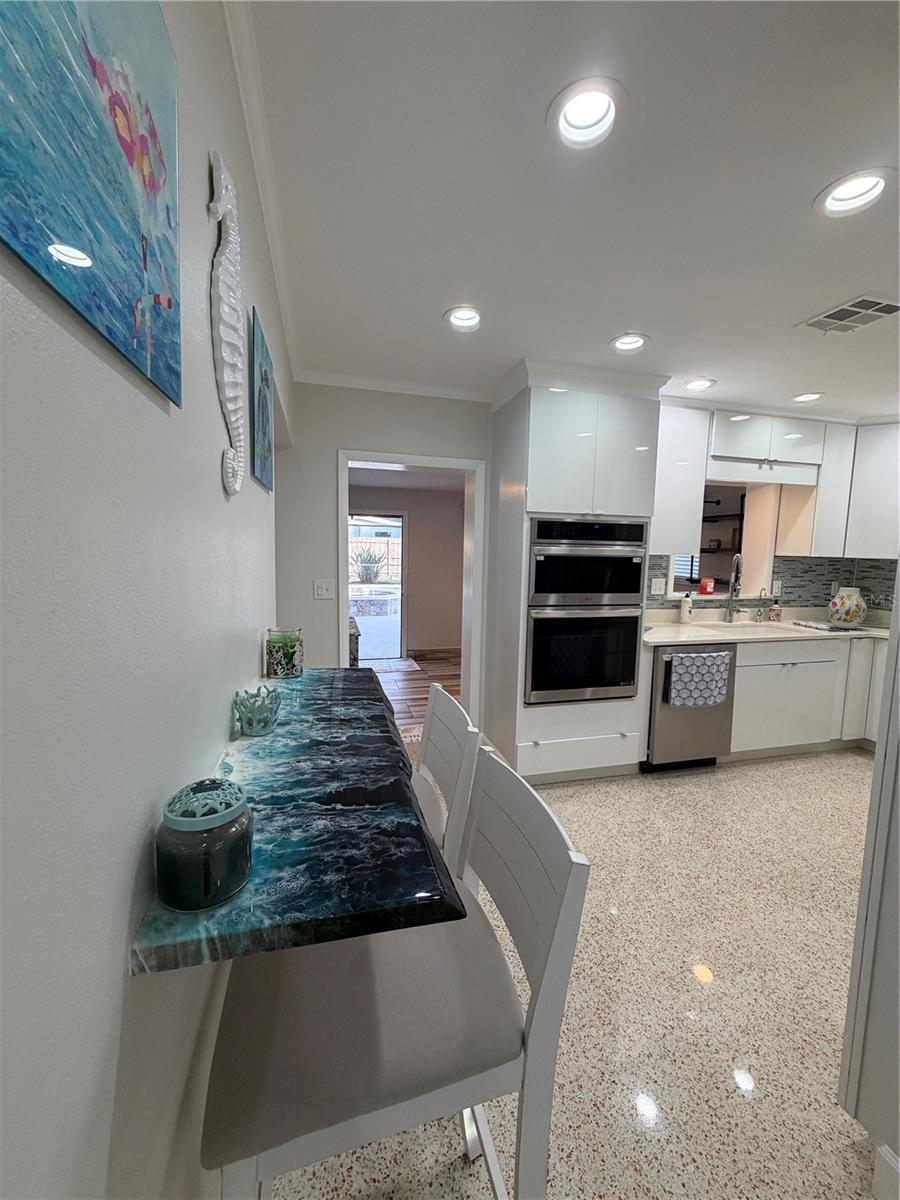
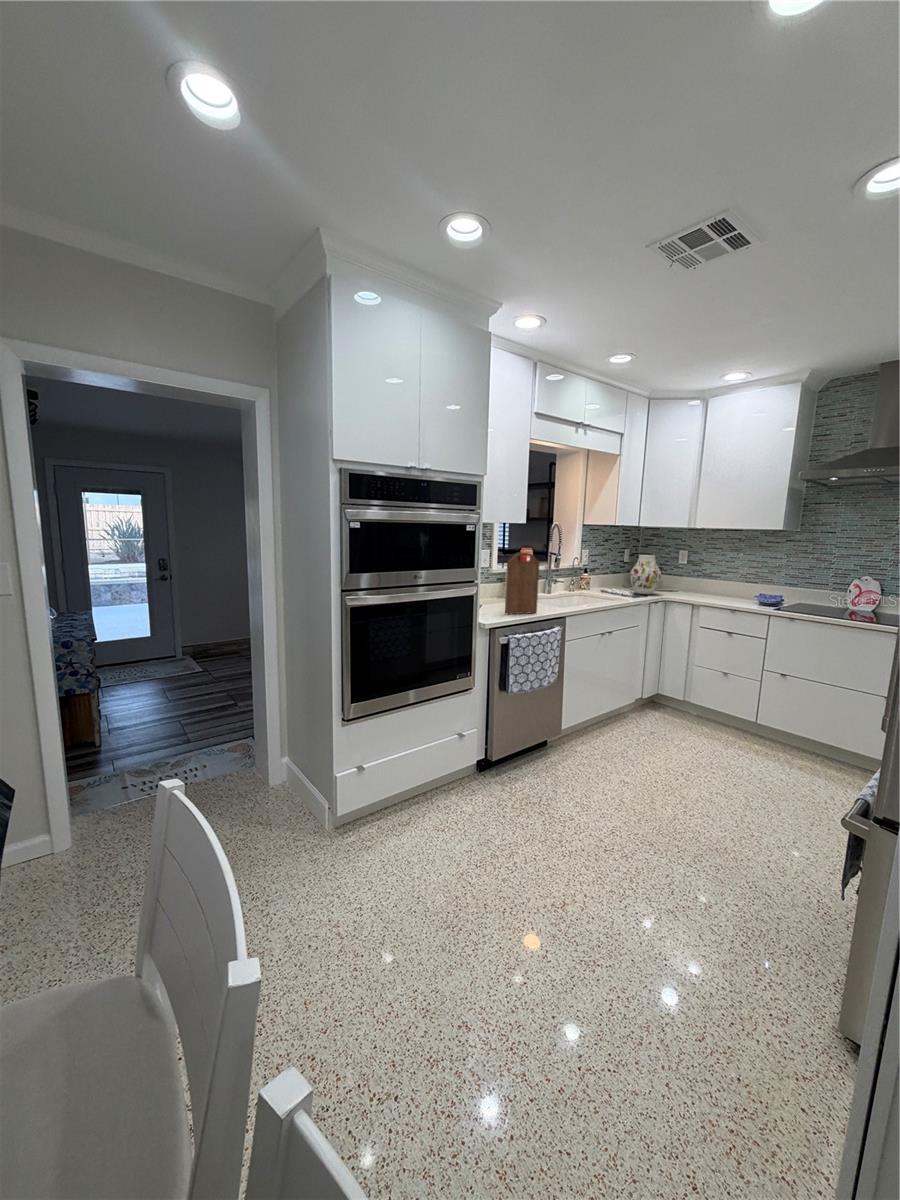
cutting board: none [672,582,709,637] -> present [505,553,539,614]

